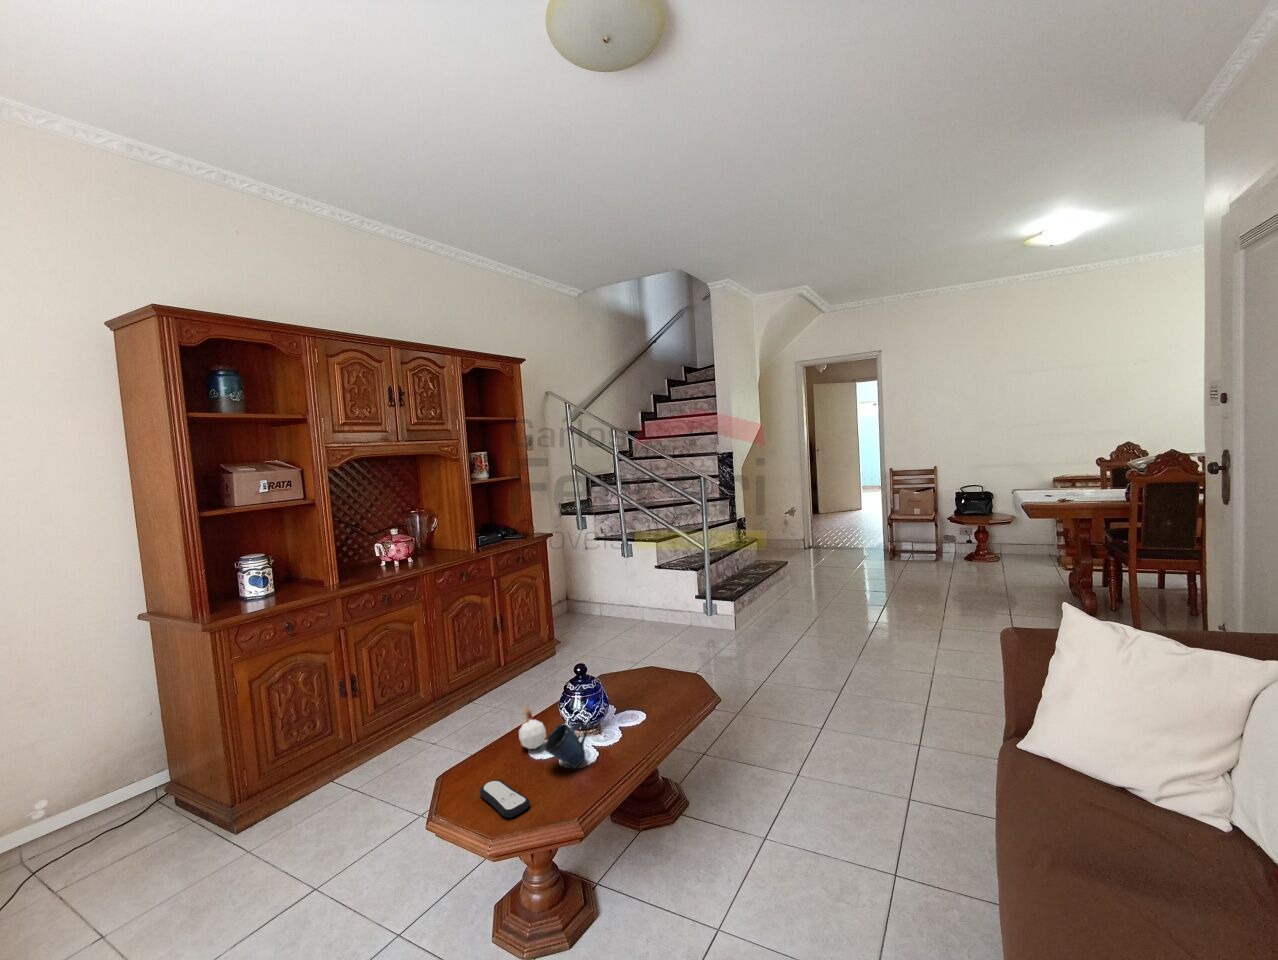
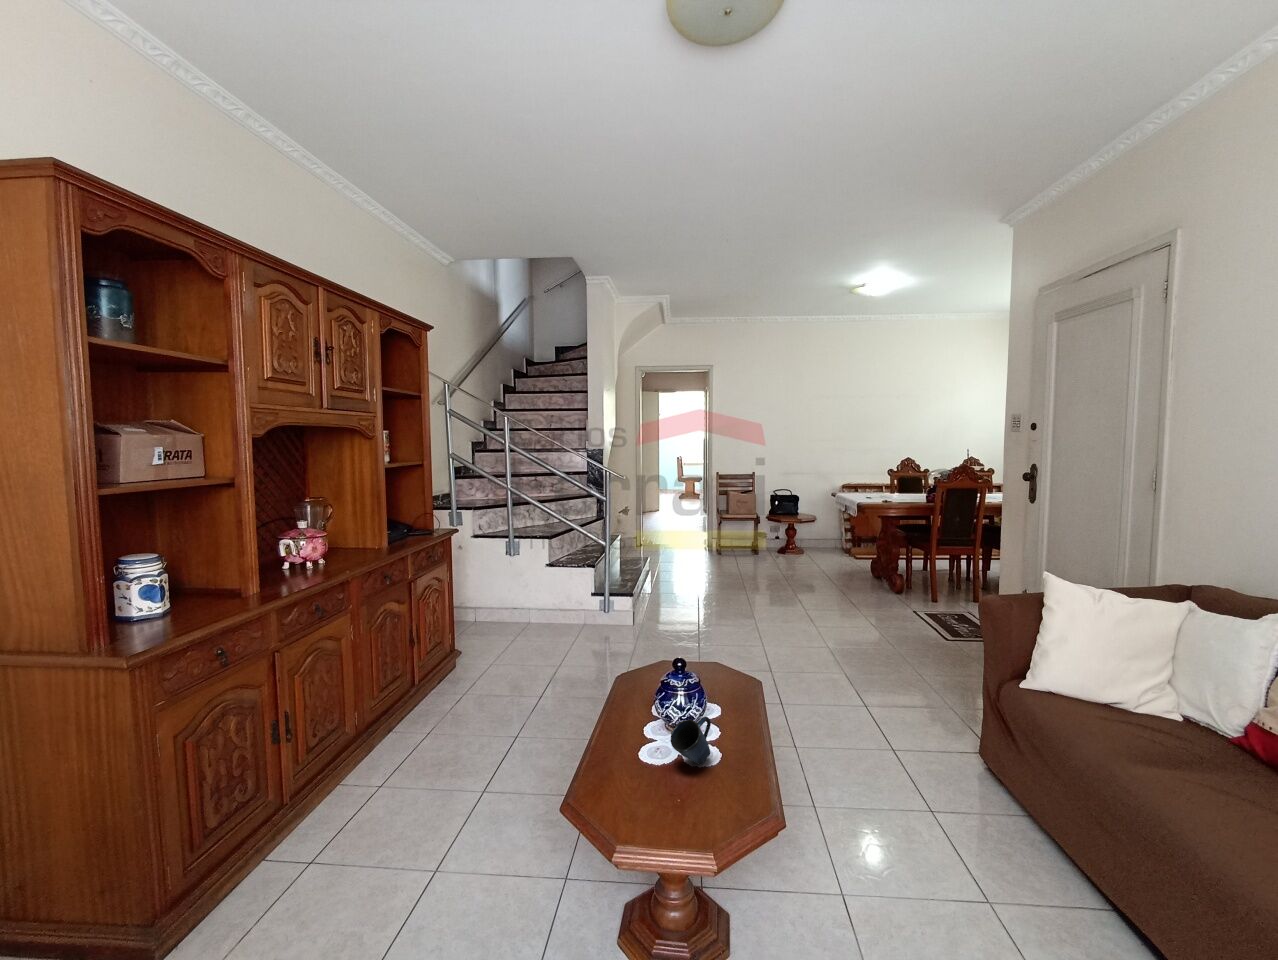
candle: present [519,703,546,749] -> none [618,701,647,756]
remote control: present [480,780,530,818] -> none [630,791,701,826]

